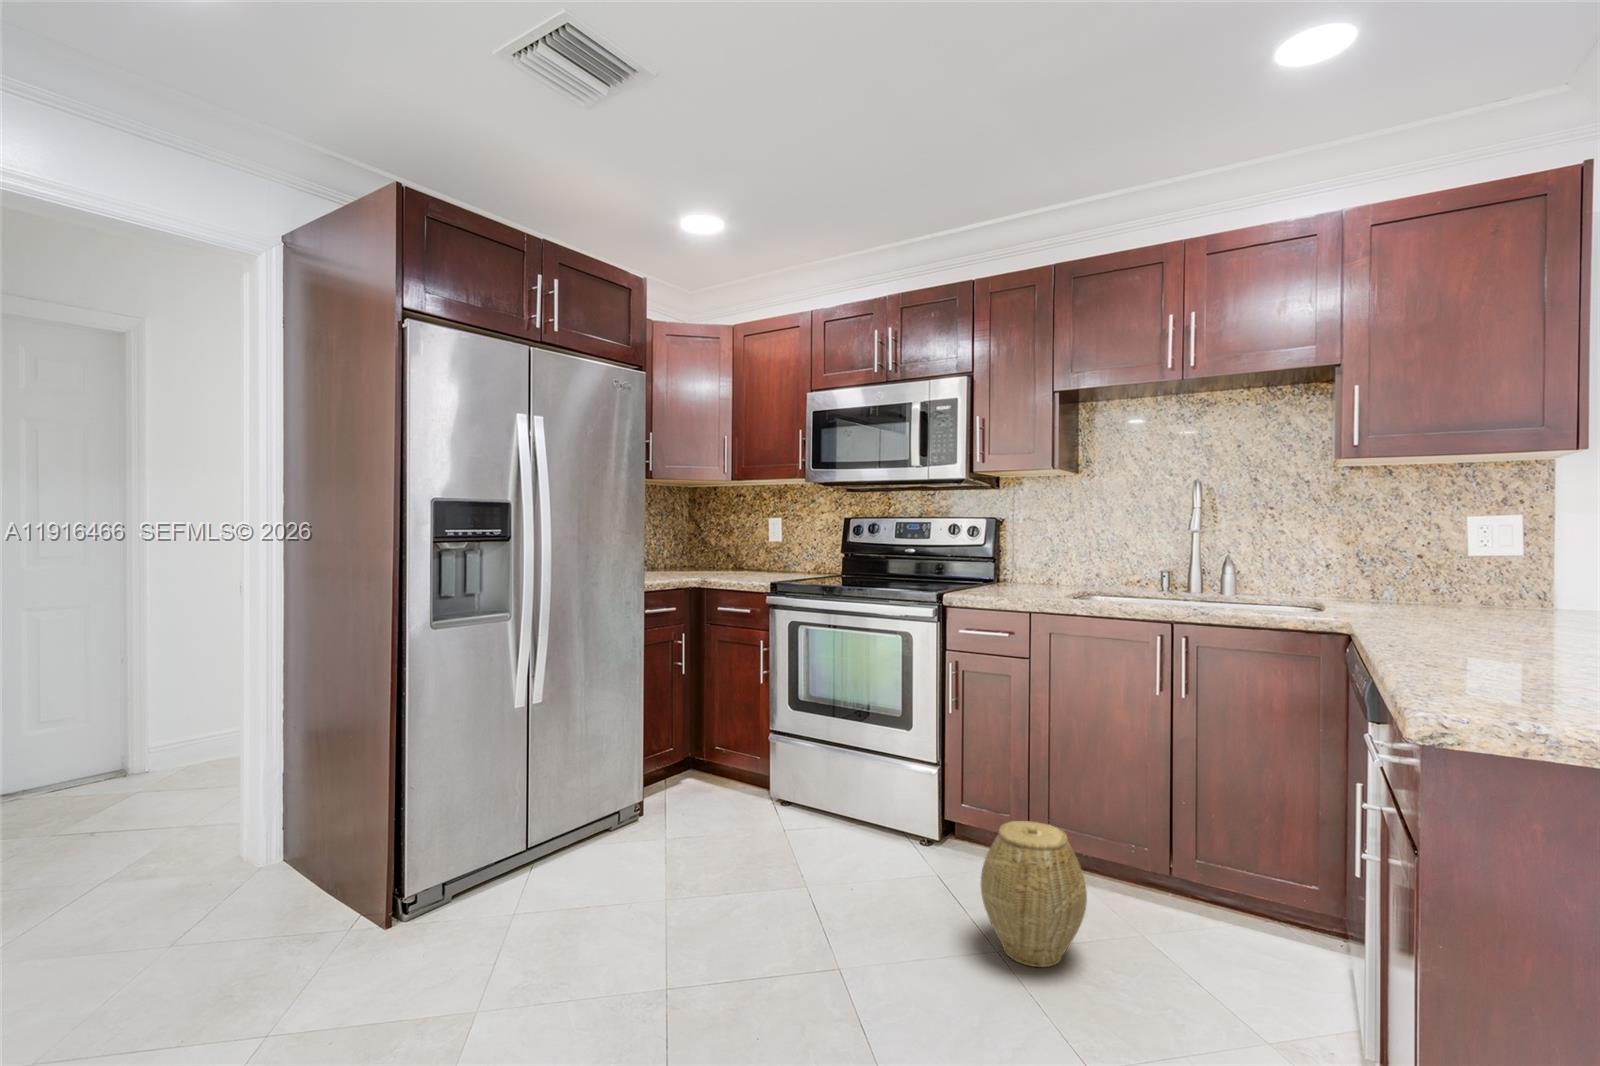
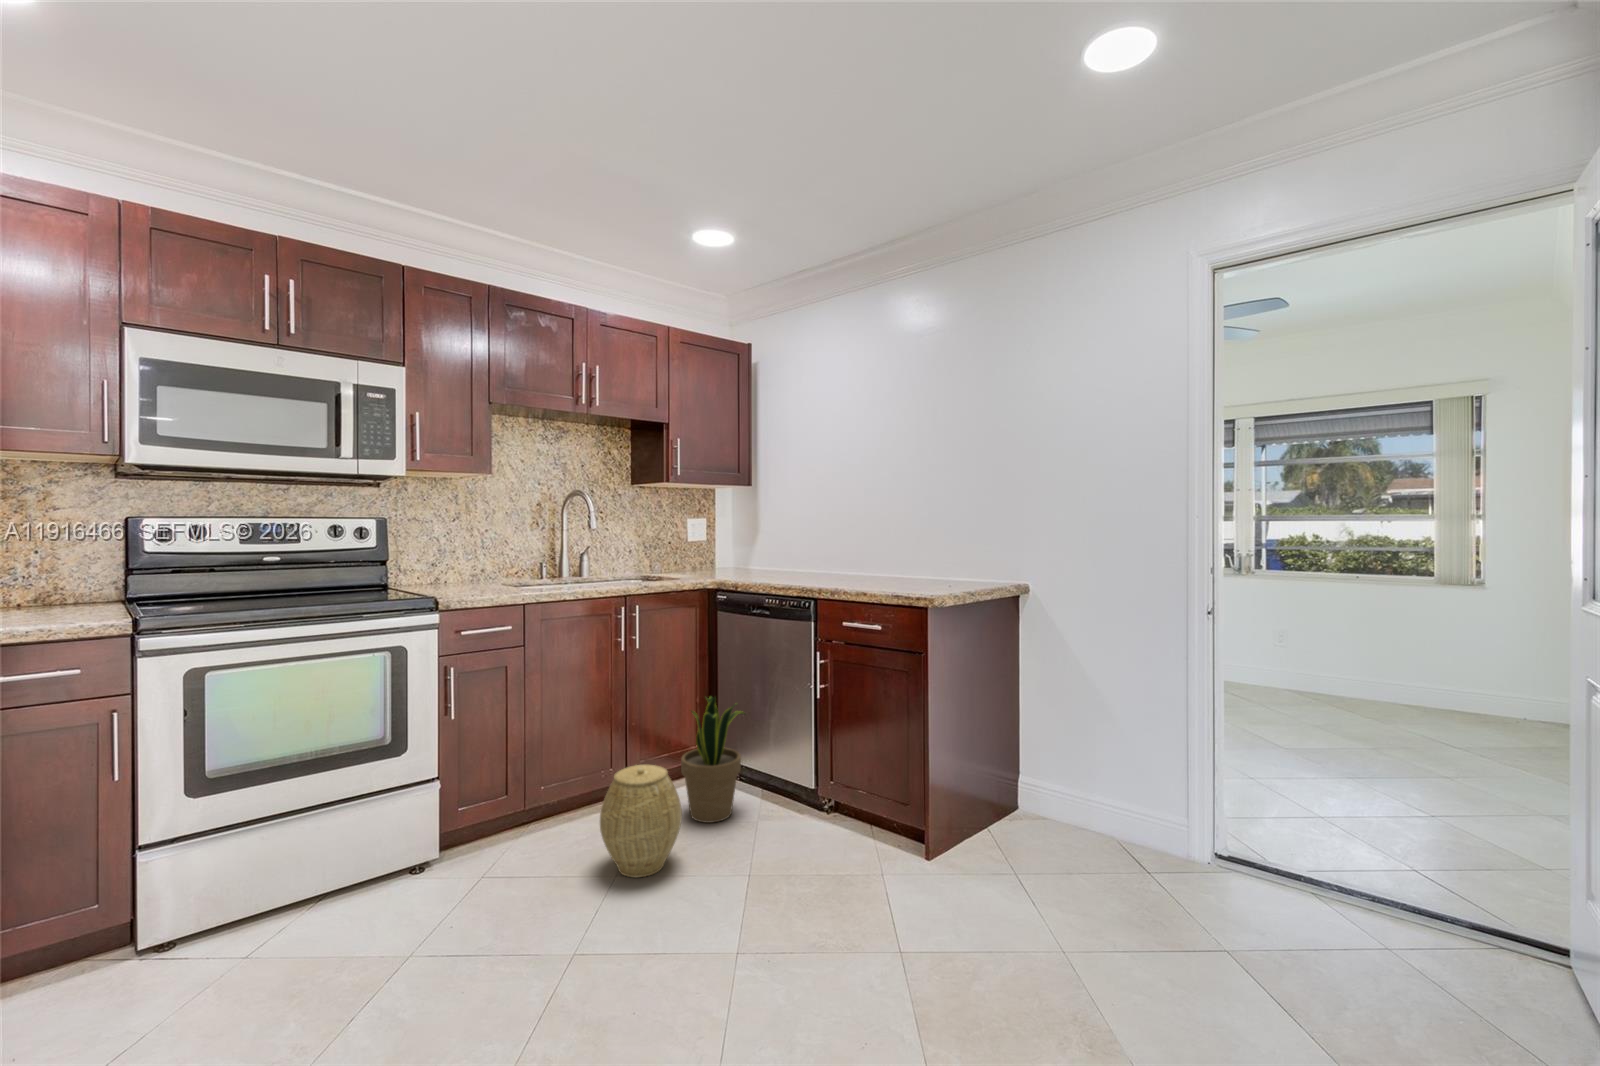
potted plant: none [1169,792,1291,998] -> present [681,696,745,823]

